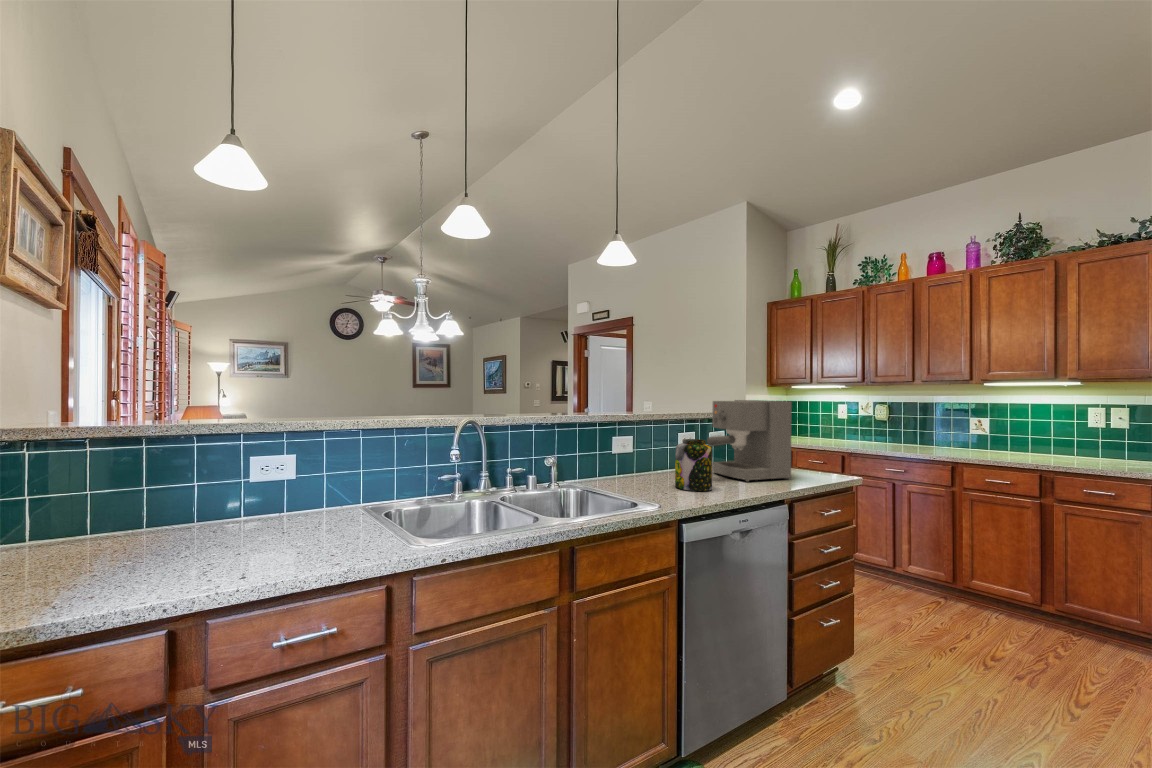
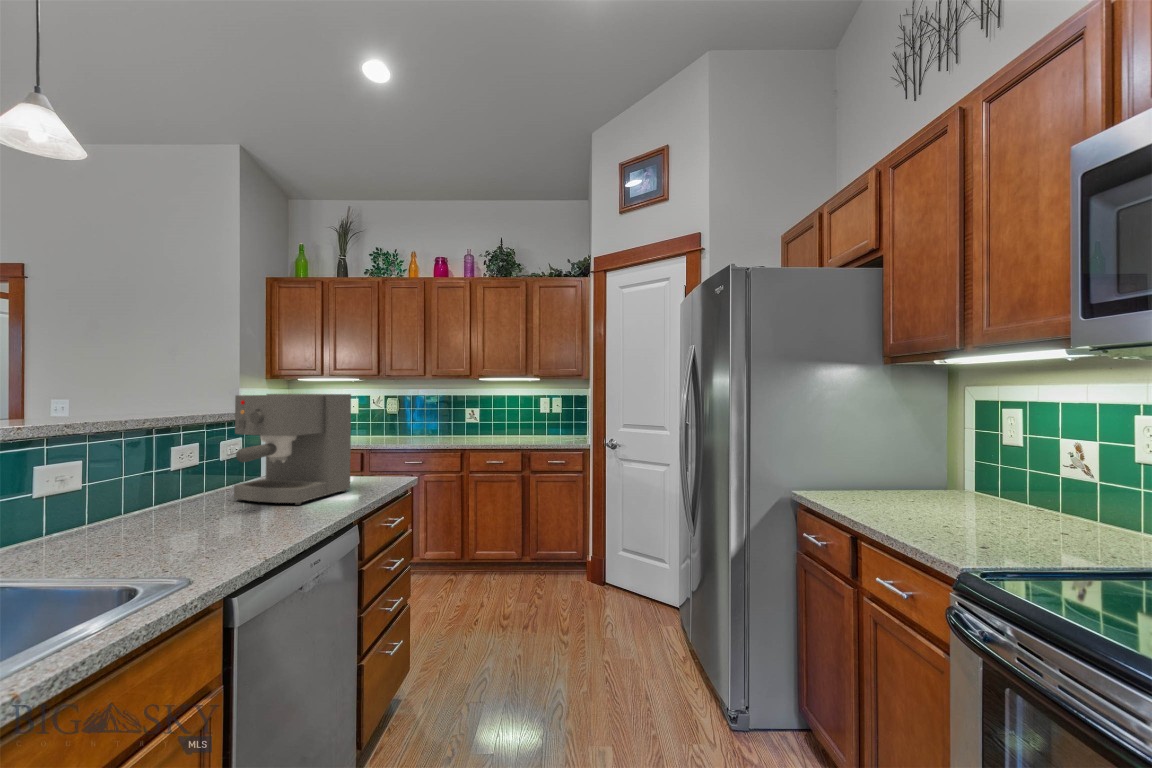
jar: present [675,439,713,491] -> none [187,454,257,539]

